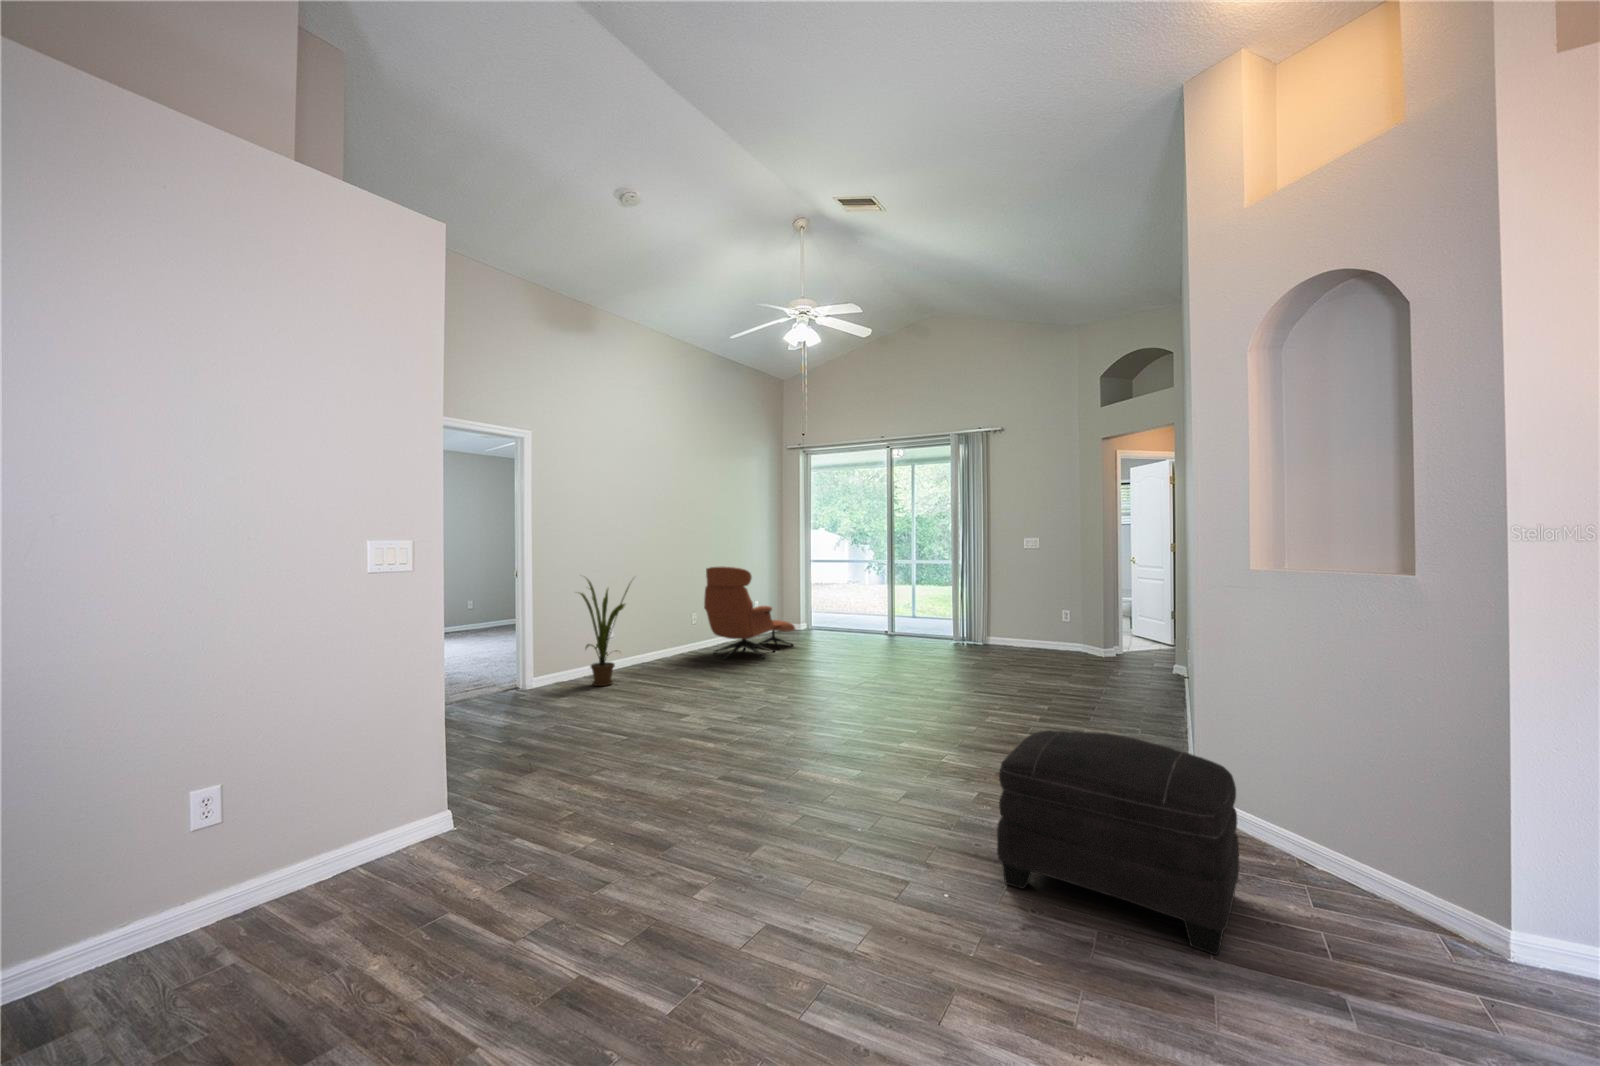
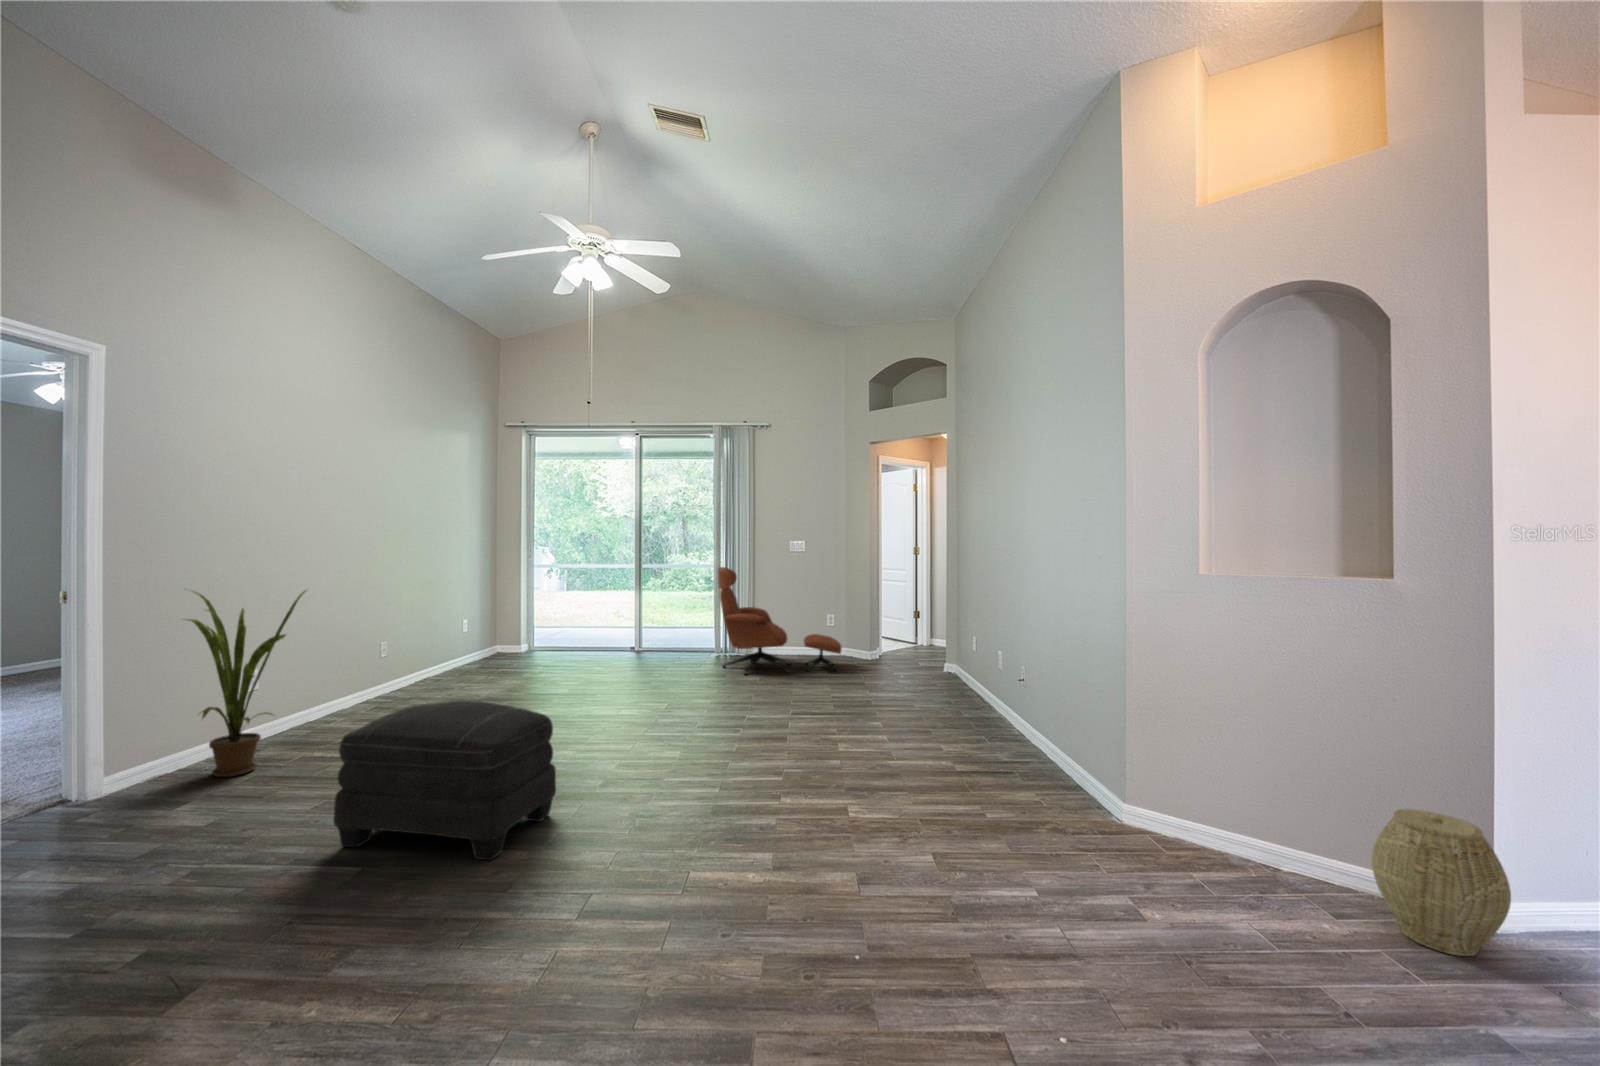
lounge chair: present [704,567,795,660] -> present [718,567,842,675]
ottoman: present [997,730,1239,955] -> present [333,700,556,860]
woven basket: none [1350,812,1492,964] -> present [1372,809,1511,956]

